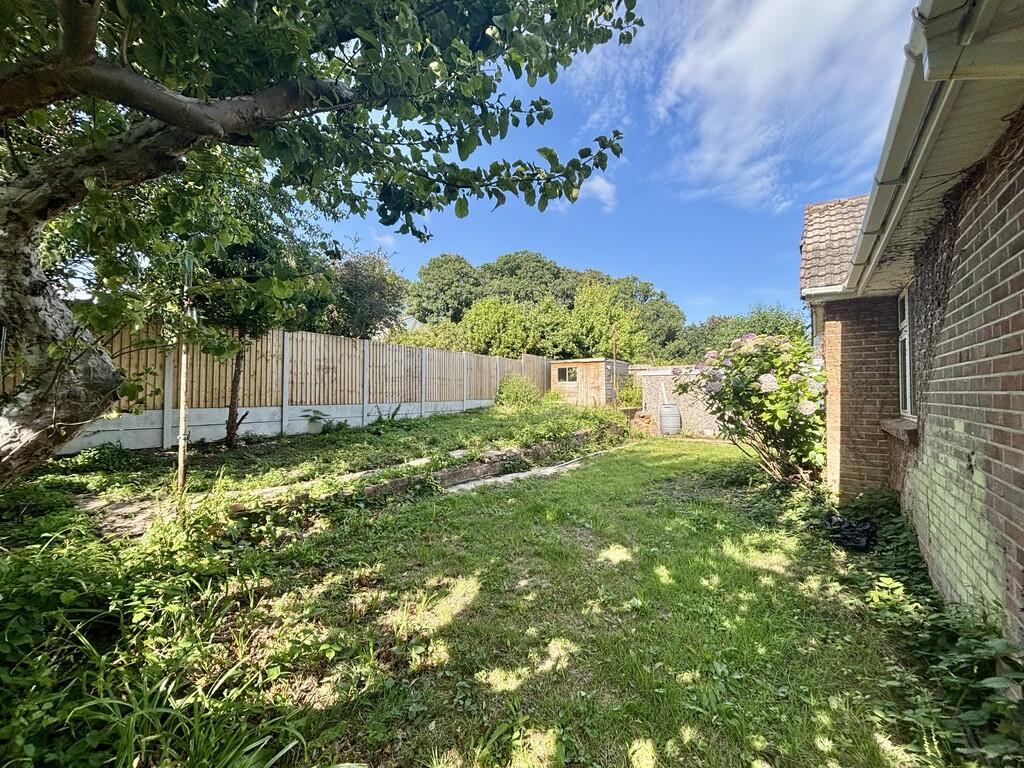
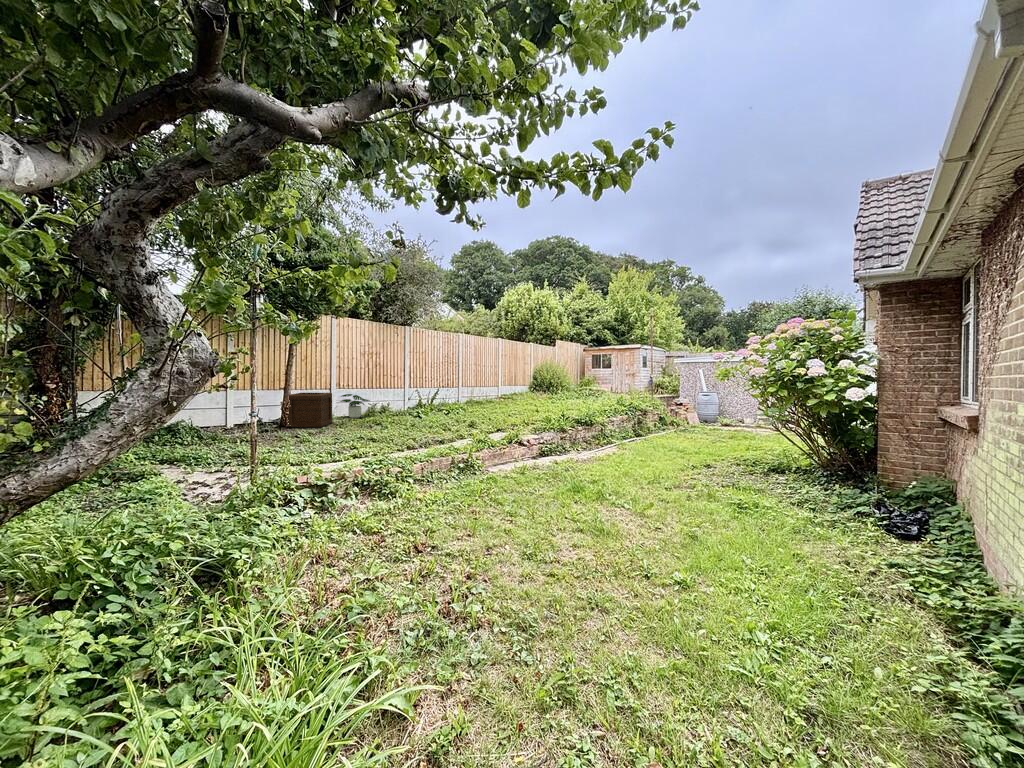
wooden crate: none [240,408,290,445] -> present [287,393,332,427]

